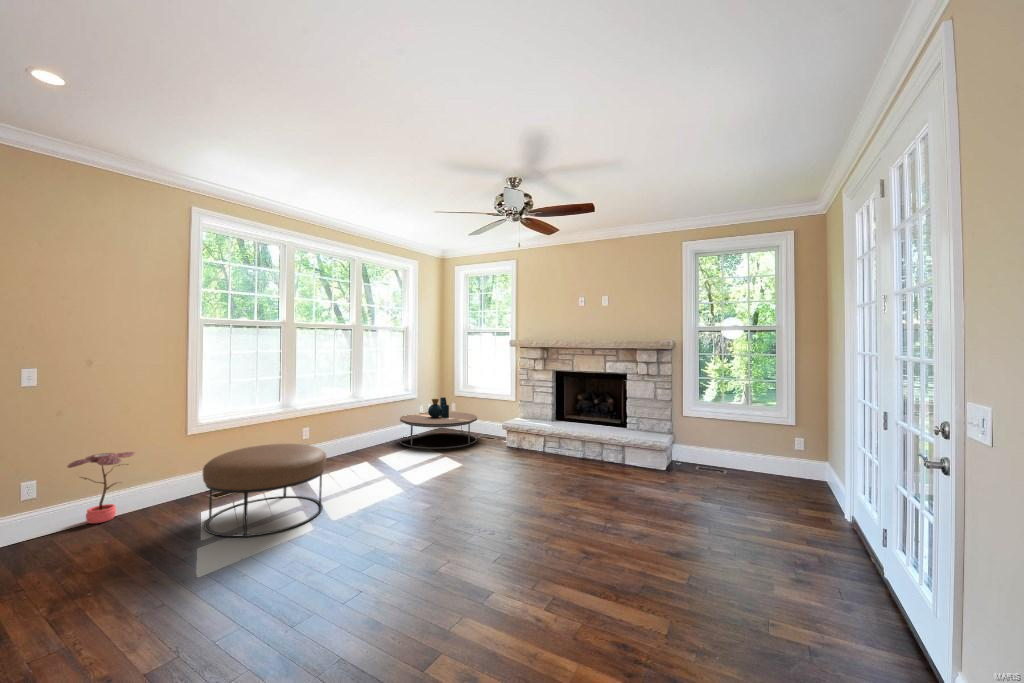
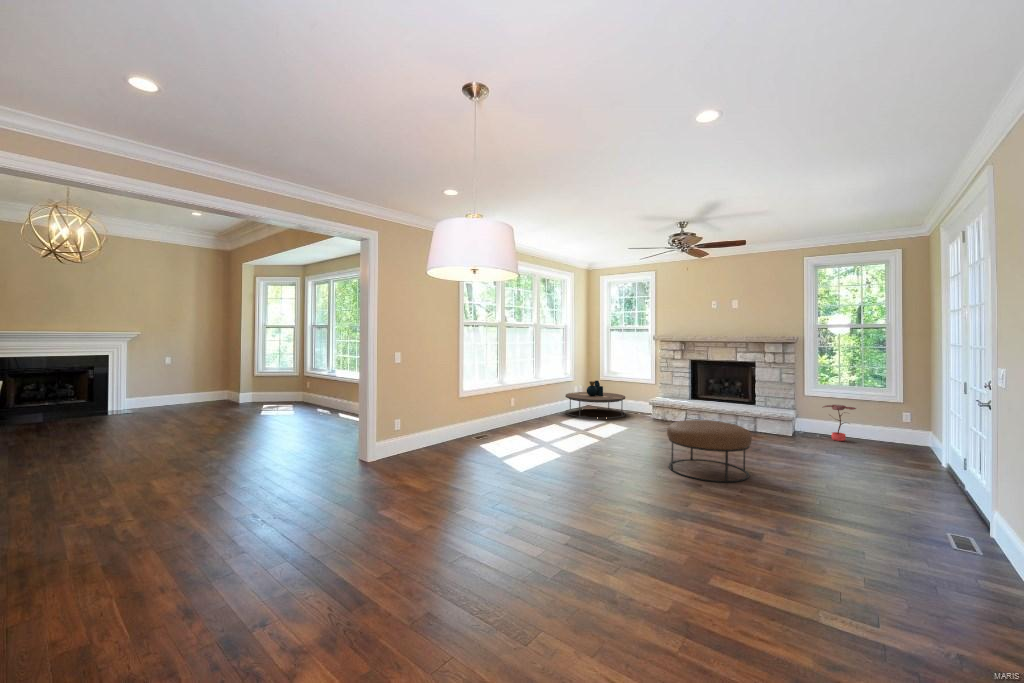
ottoman: present [203,444,326,537] -> present [667,420,752,482]
potted plant: present [67,452,135,524] -> present [823,405,856,441]

